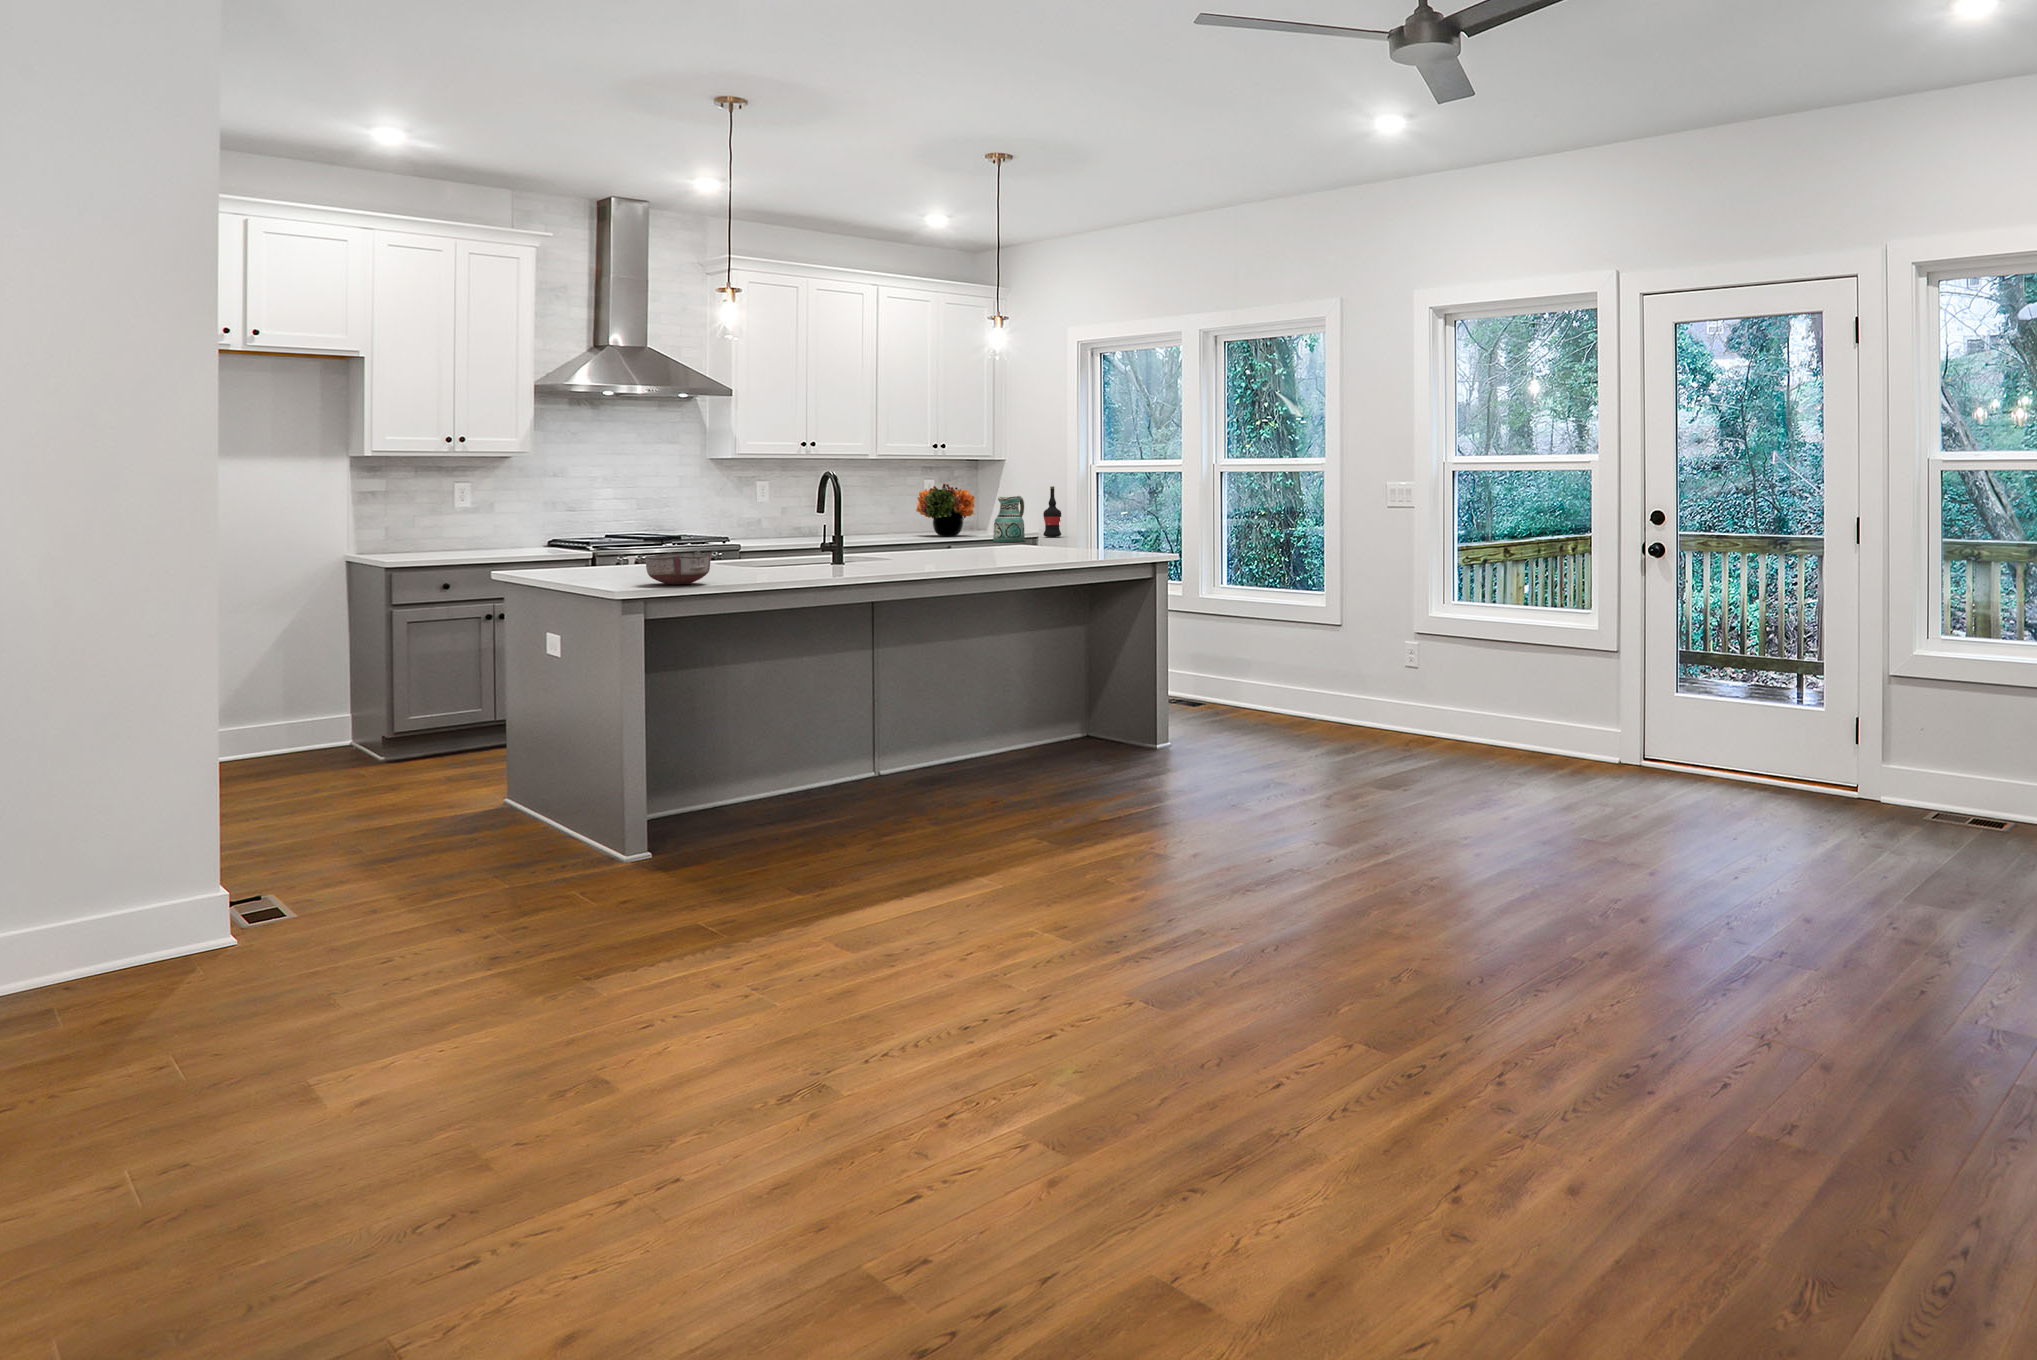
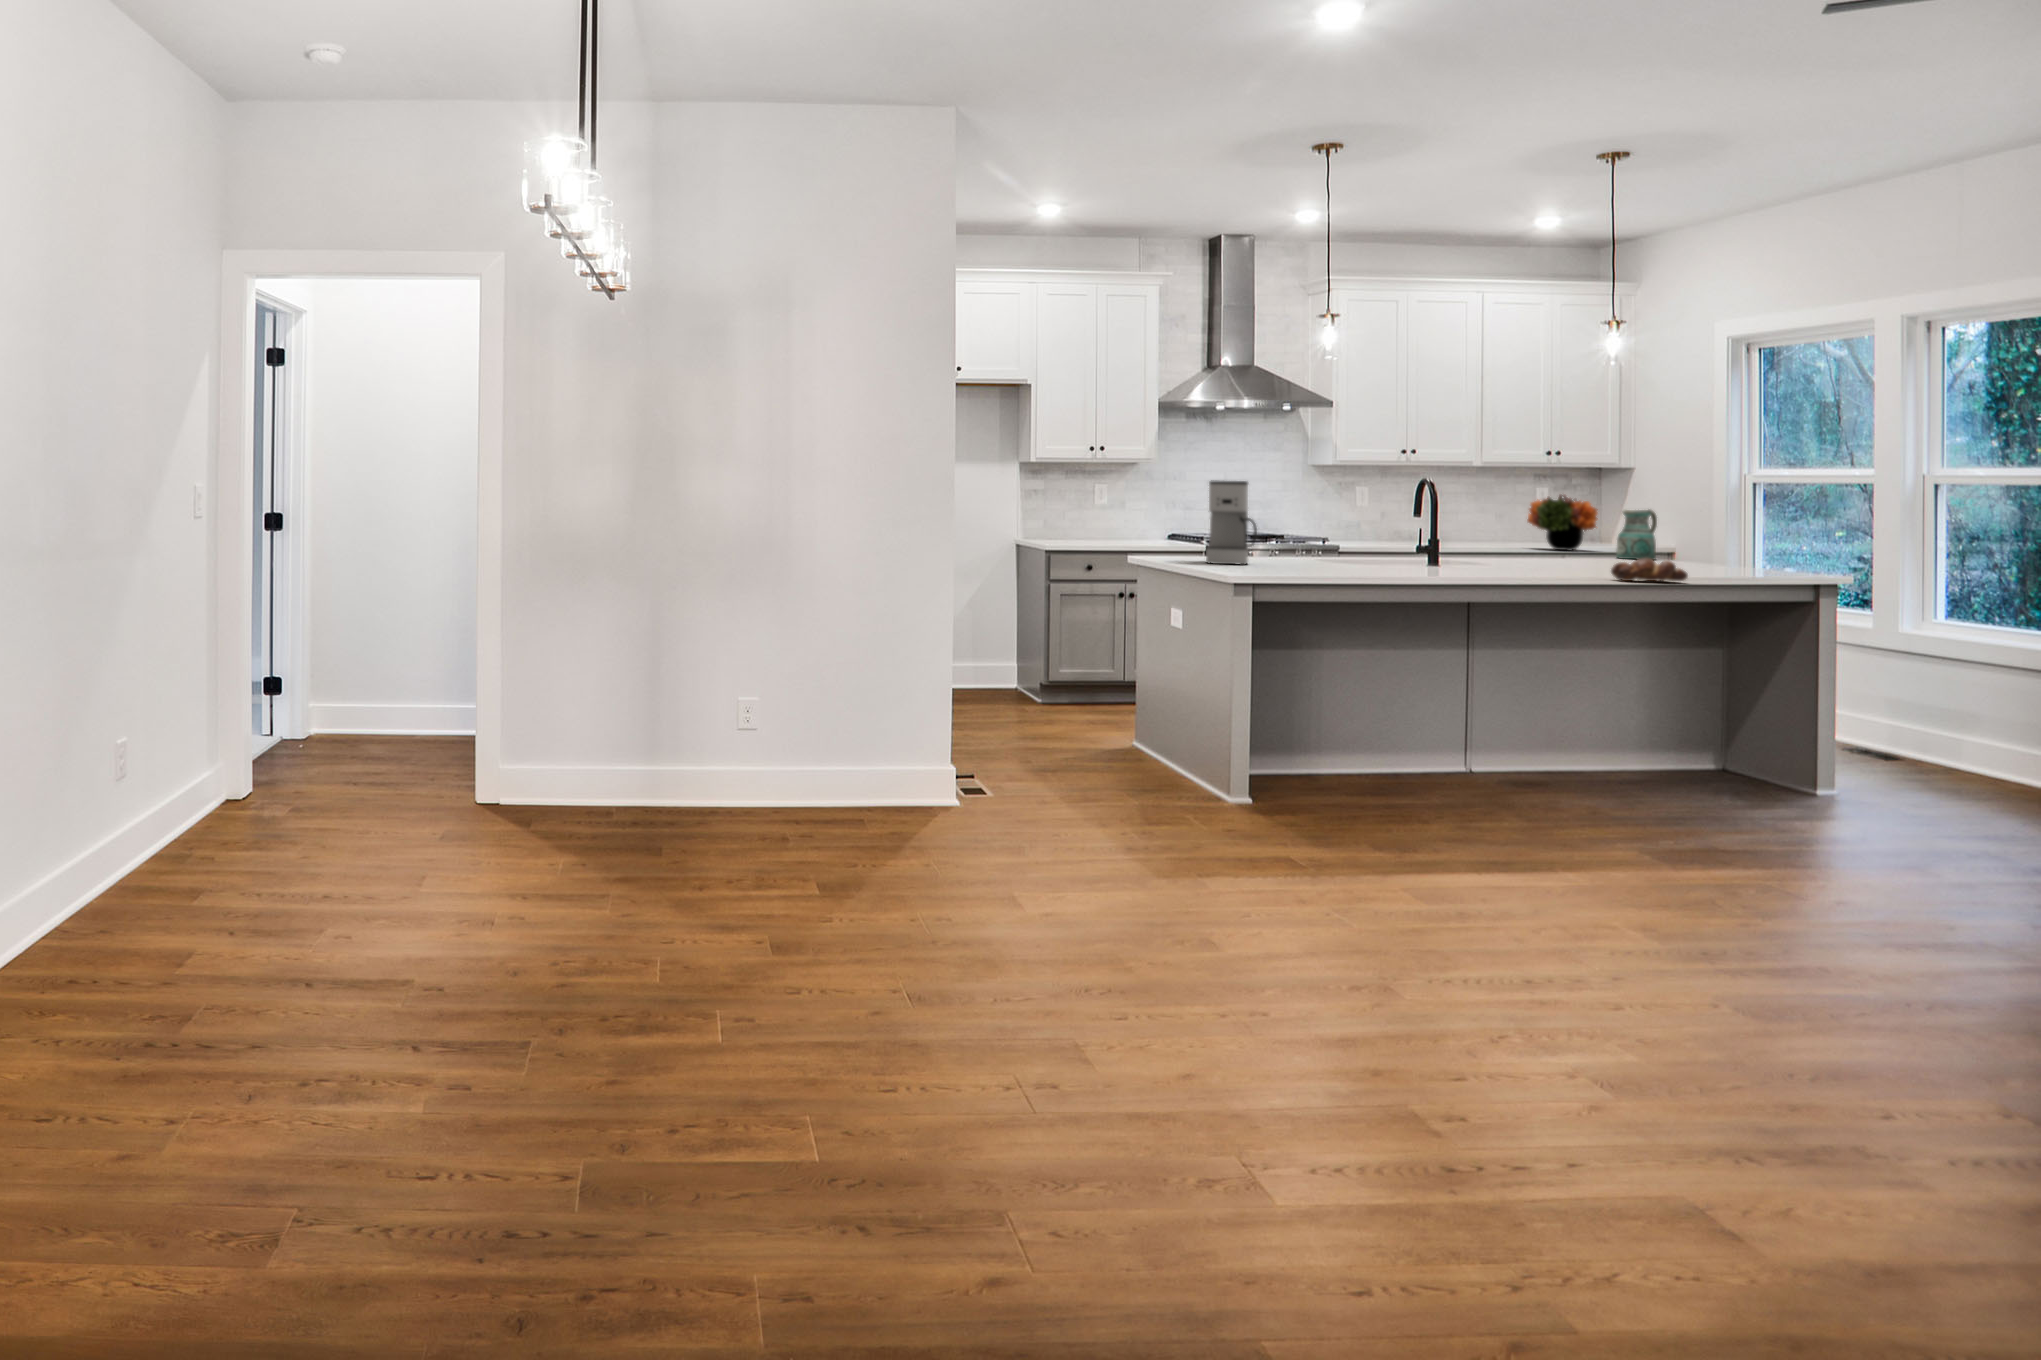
coffee maker: none [592,475,654,574] -> present [1206,480,1257,565]
wine bottle: present [1043,486,1061,537] -> none [1685,500,1710,557]
bread loaf: none [1005,542,1068,566] -> present [1611,558,1688,581]
ceramic bowl: present [645,553,711,584] -> none [1250,549,1305,575]

